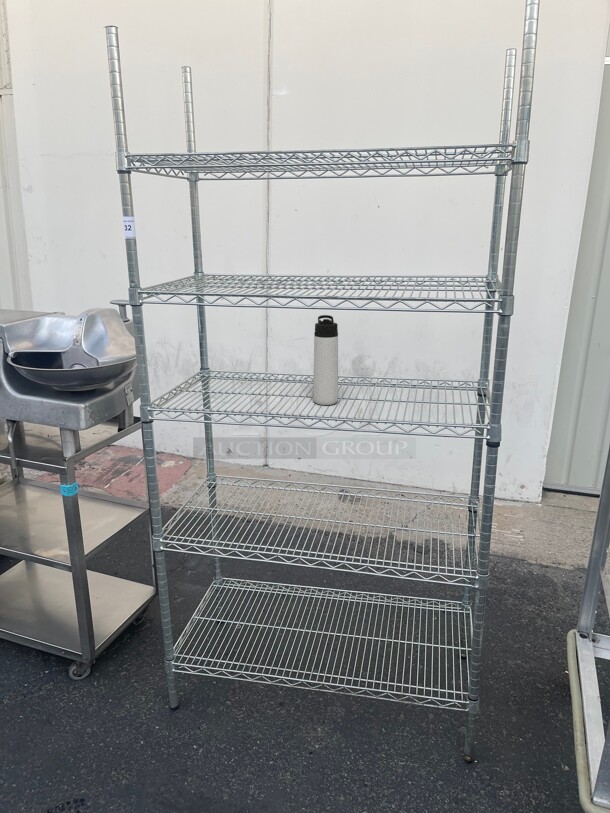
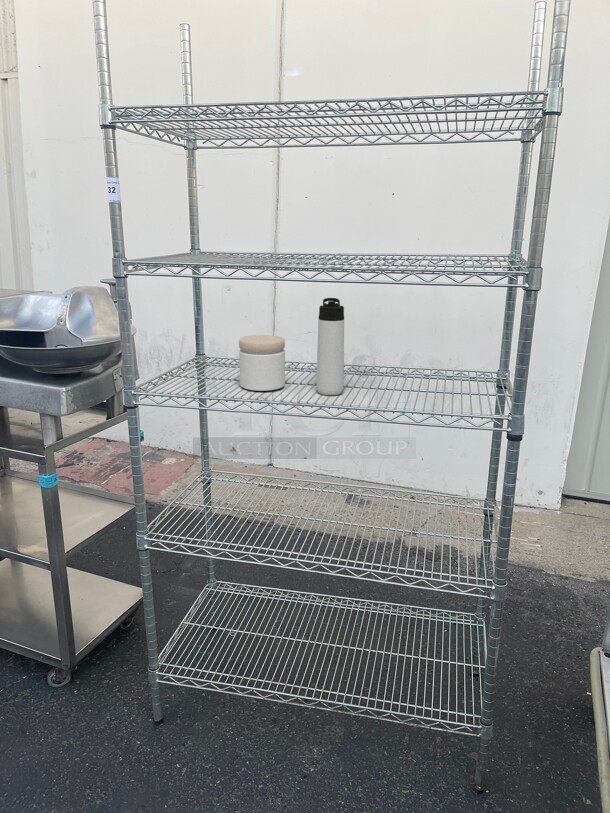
jar: none [241,350,284,402] -> present [239,335,285,391]

